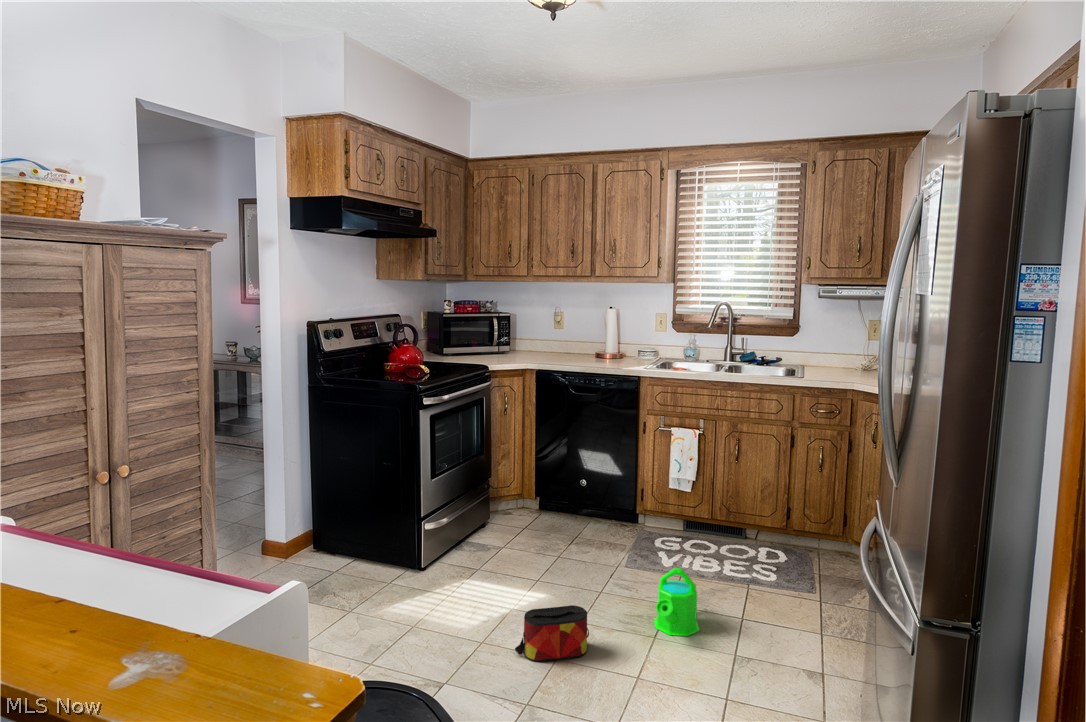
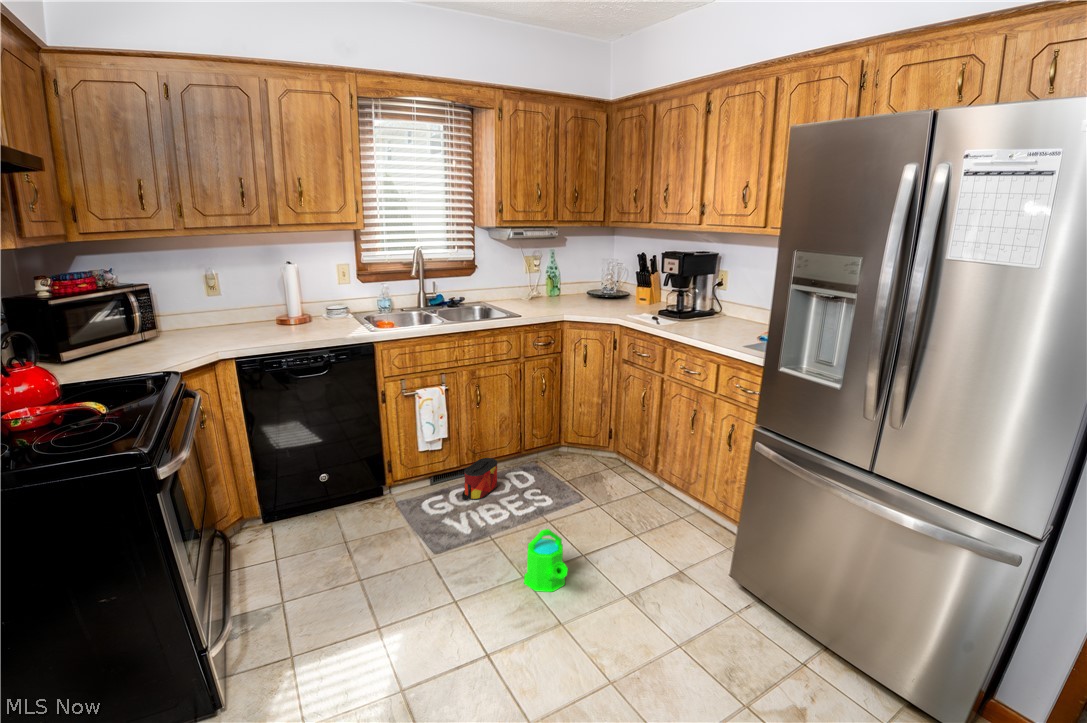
bag: present [515,605,589,662] -> present [462,458,497,500]

